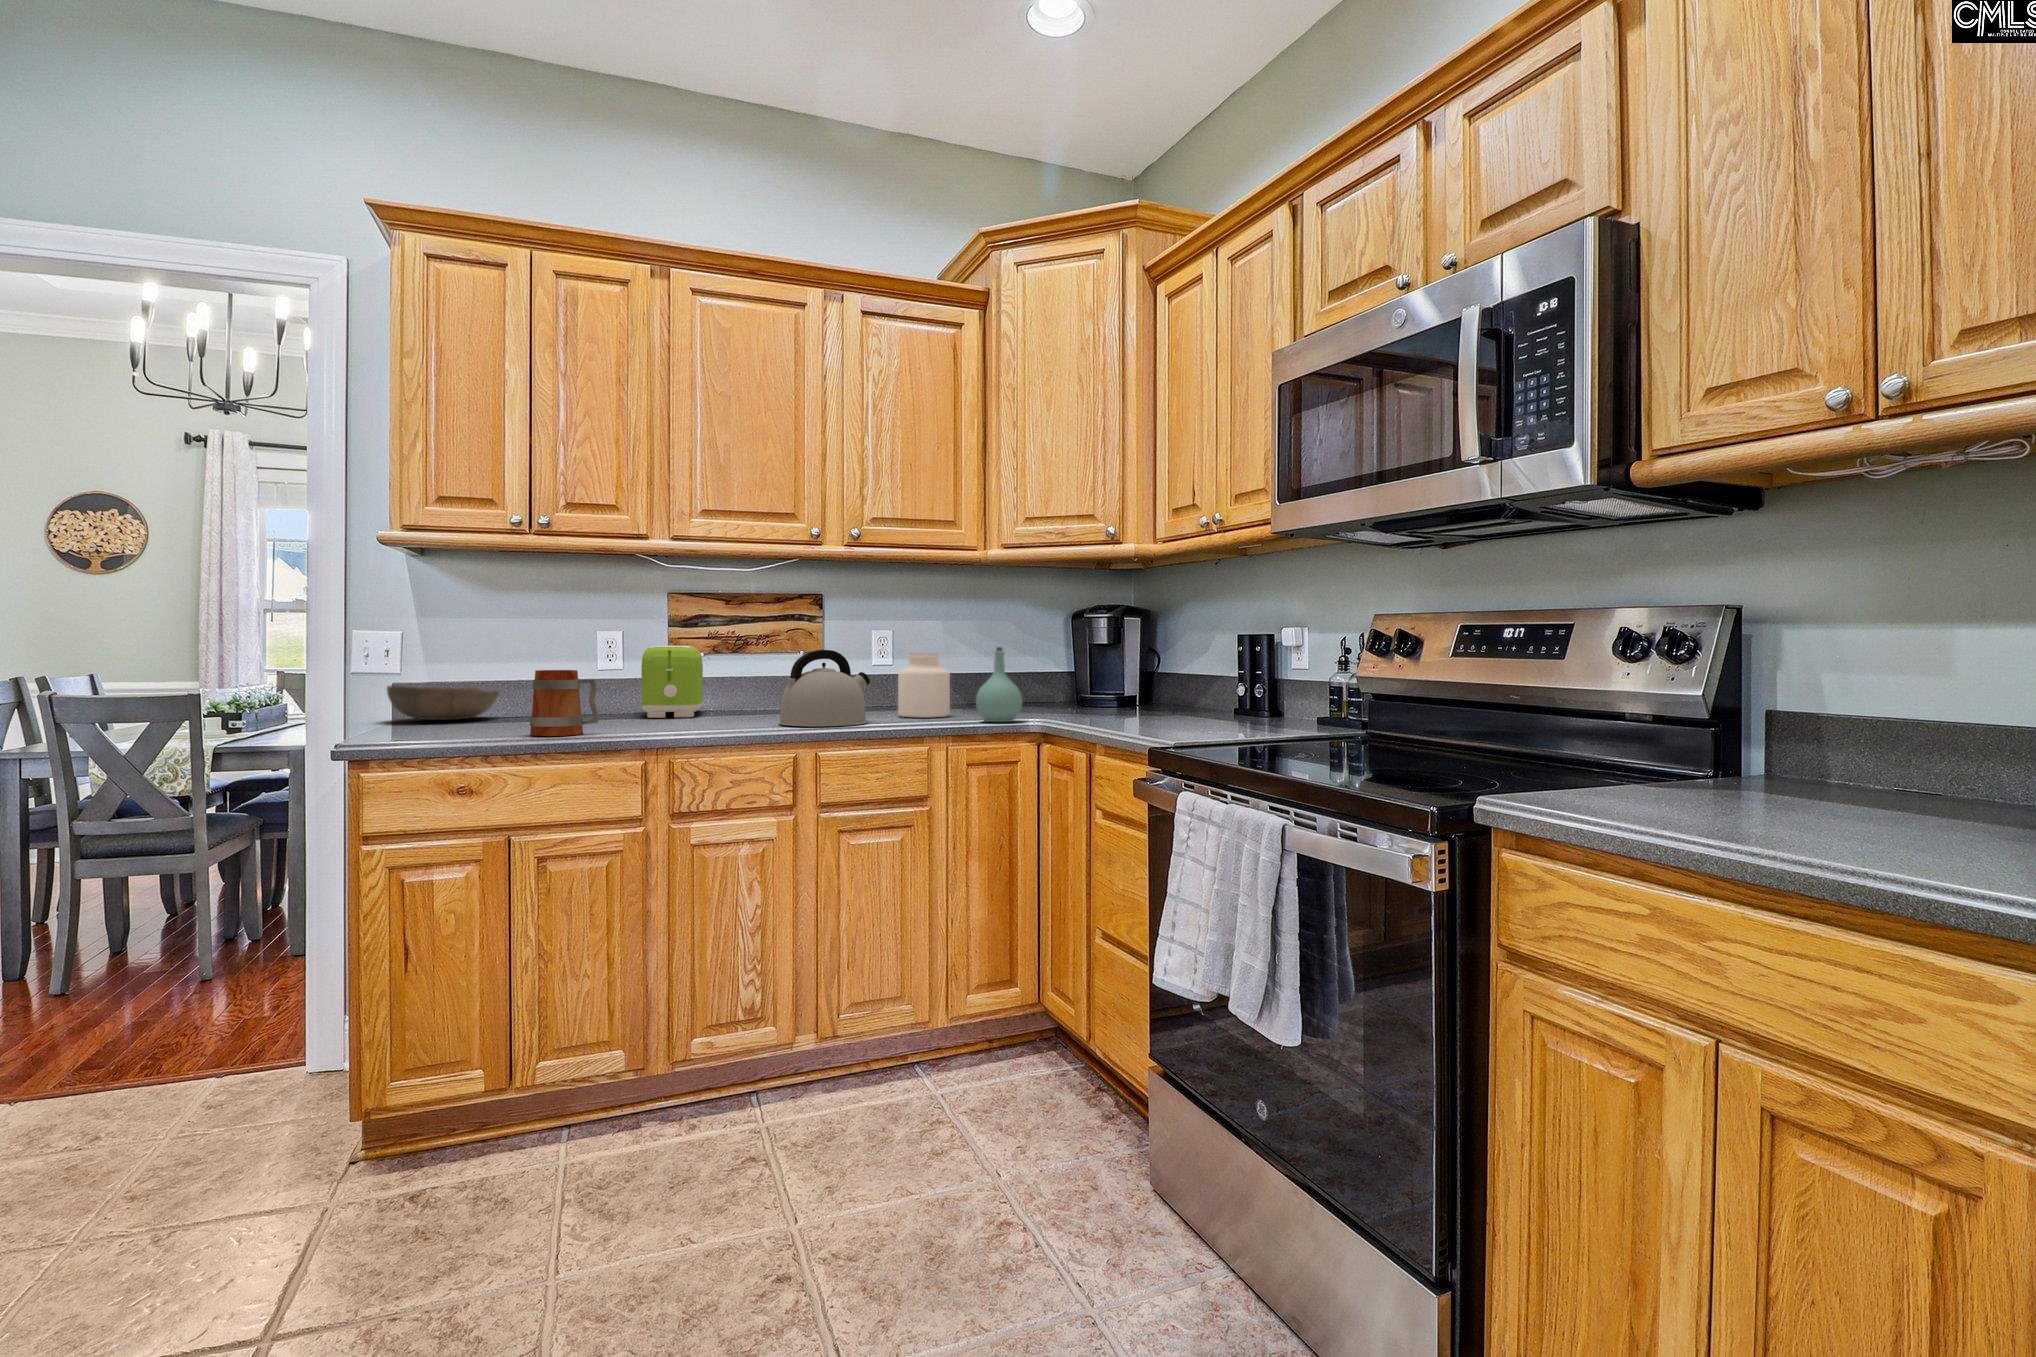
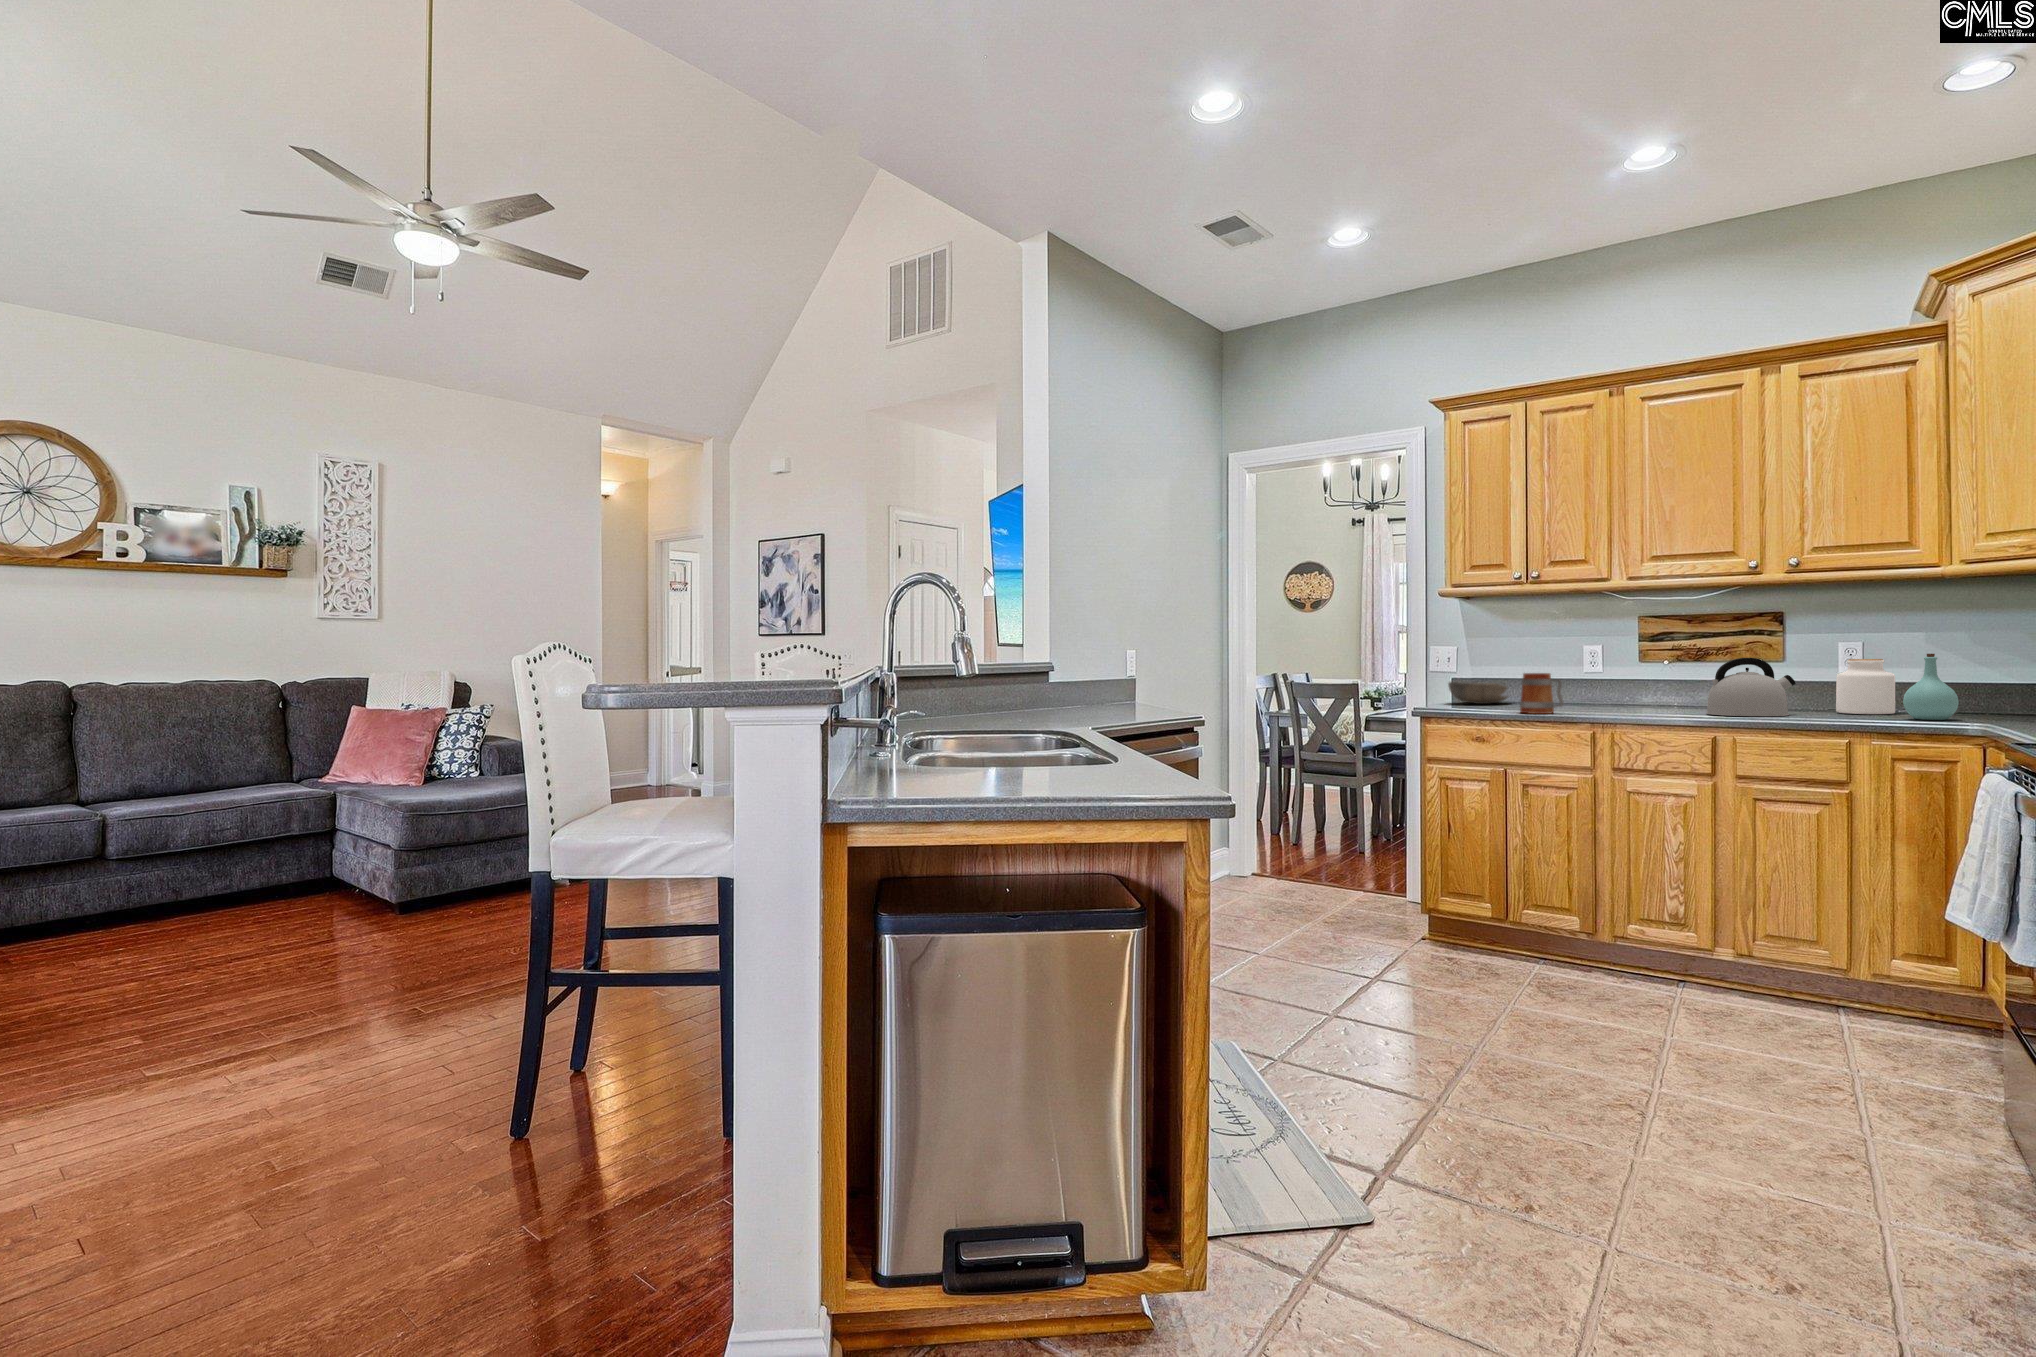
toaster: present [641,645,703,718] -> none [1611,654,1668,707]

